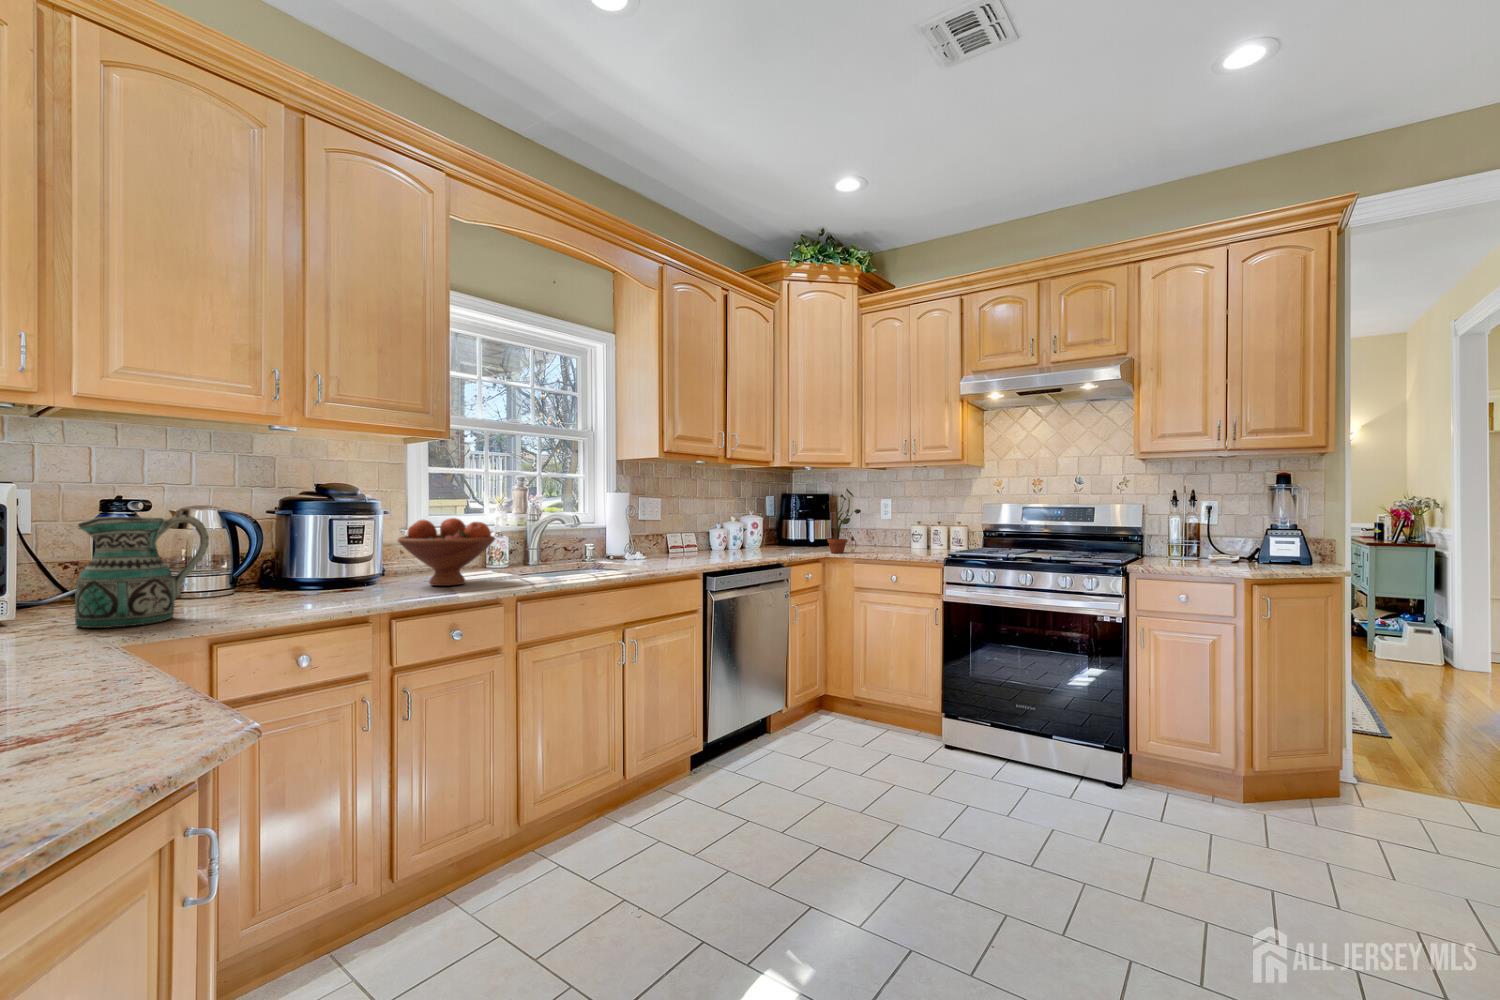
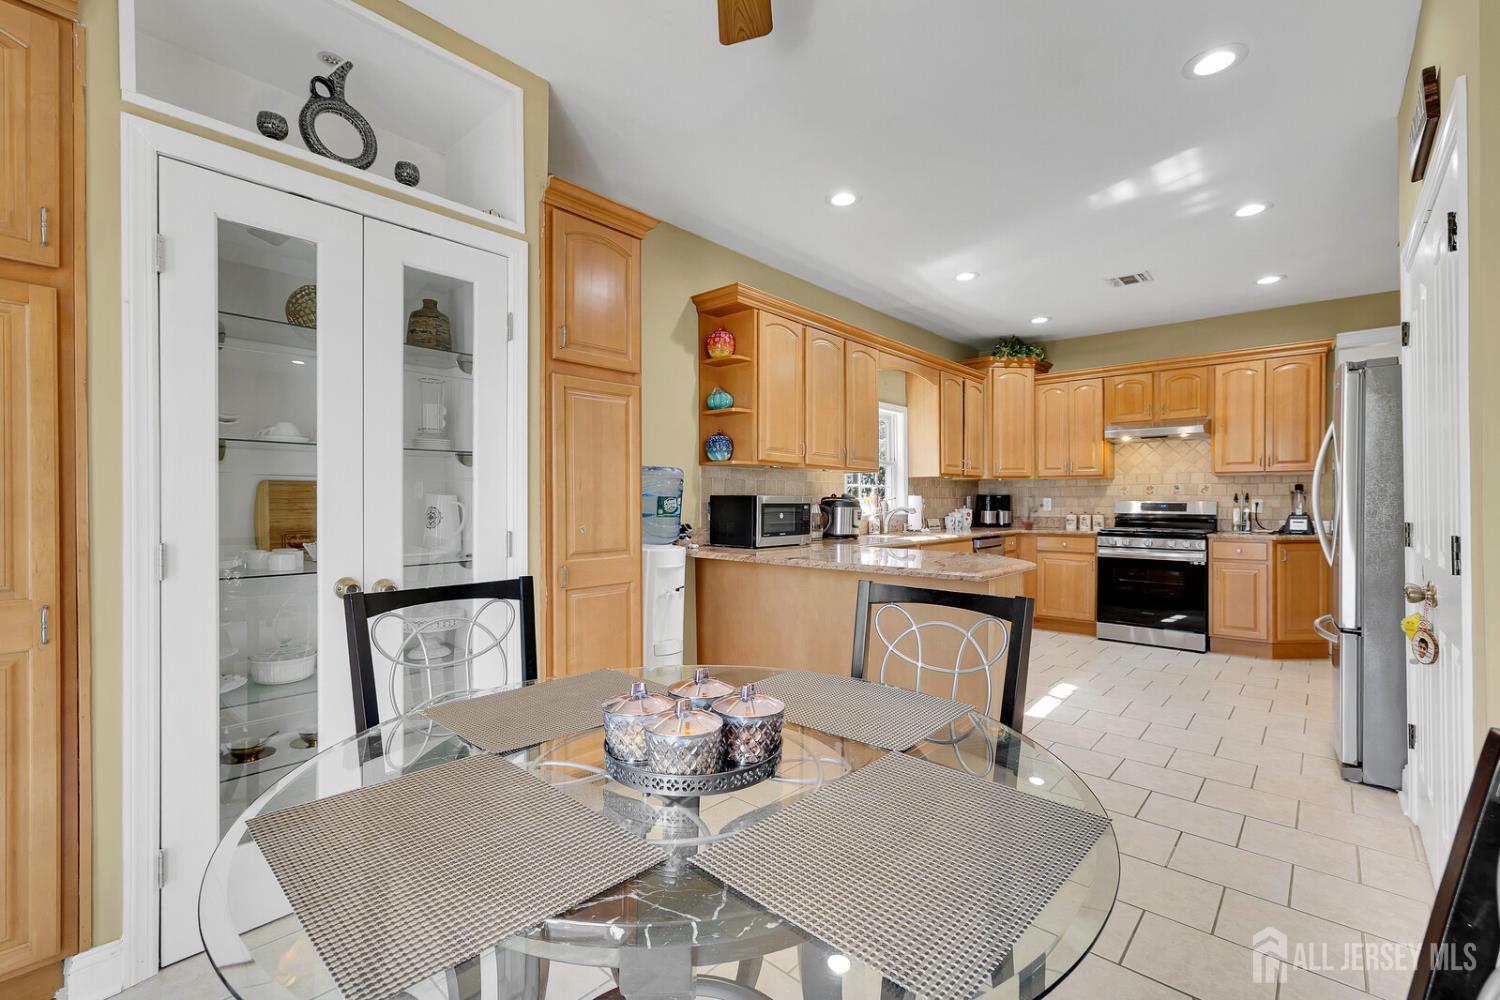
ceramic pitcher: present [75,515,209,628] -> none [812,506,842,545]
fruit bowl: present [398,518,495,586] -> none [863,508,904,538]

